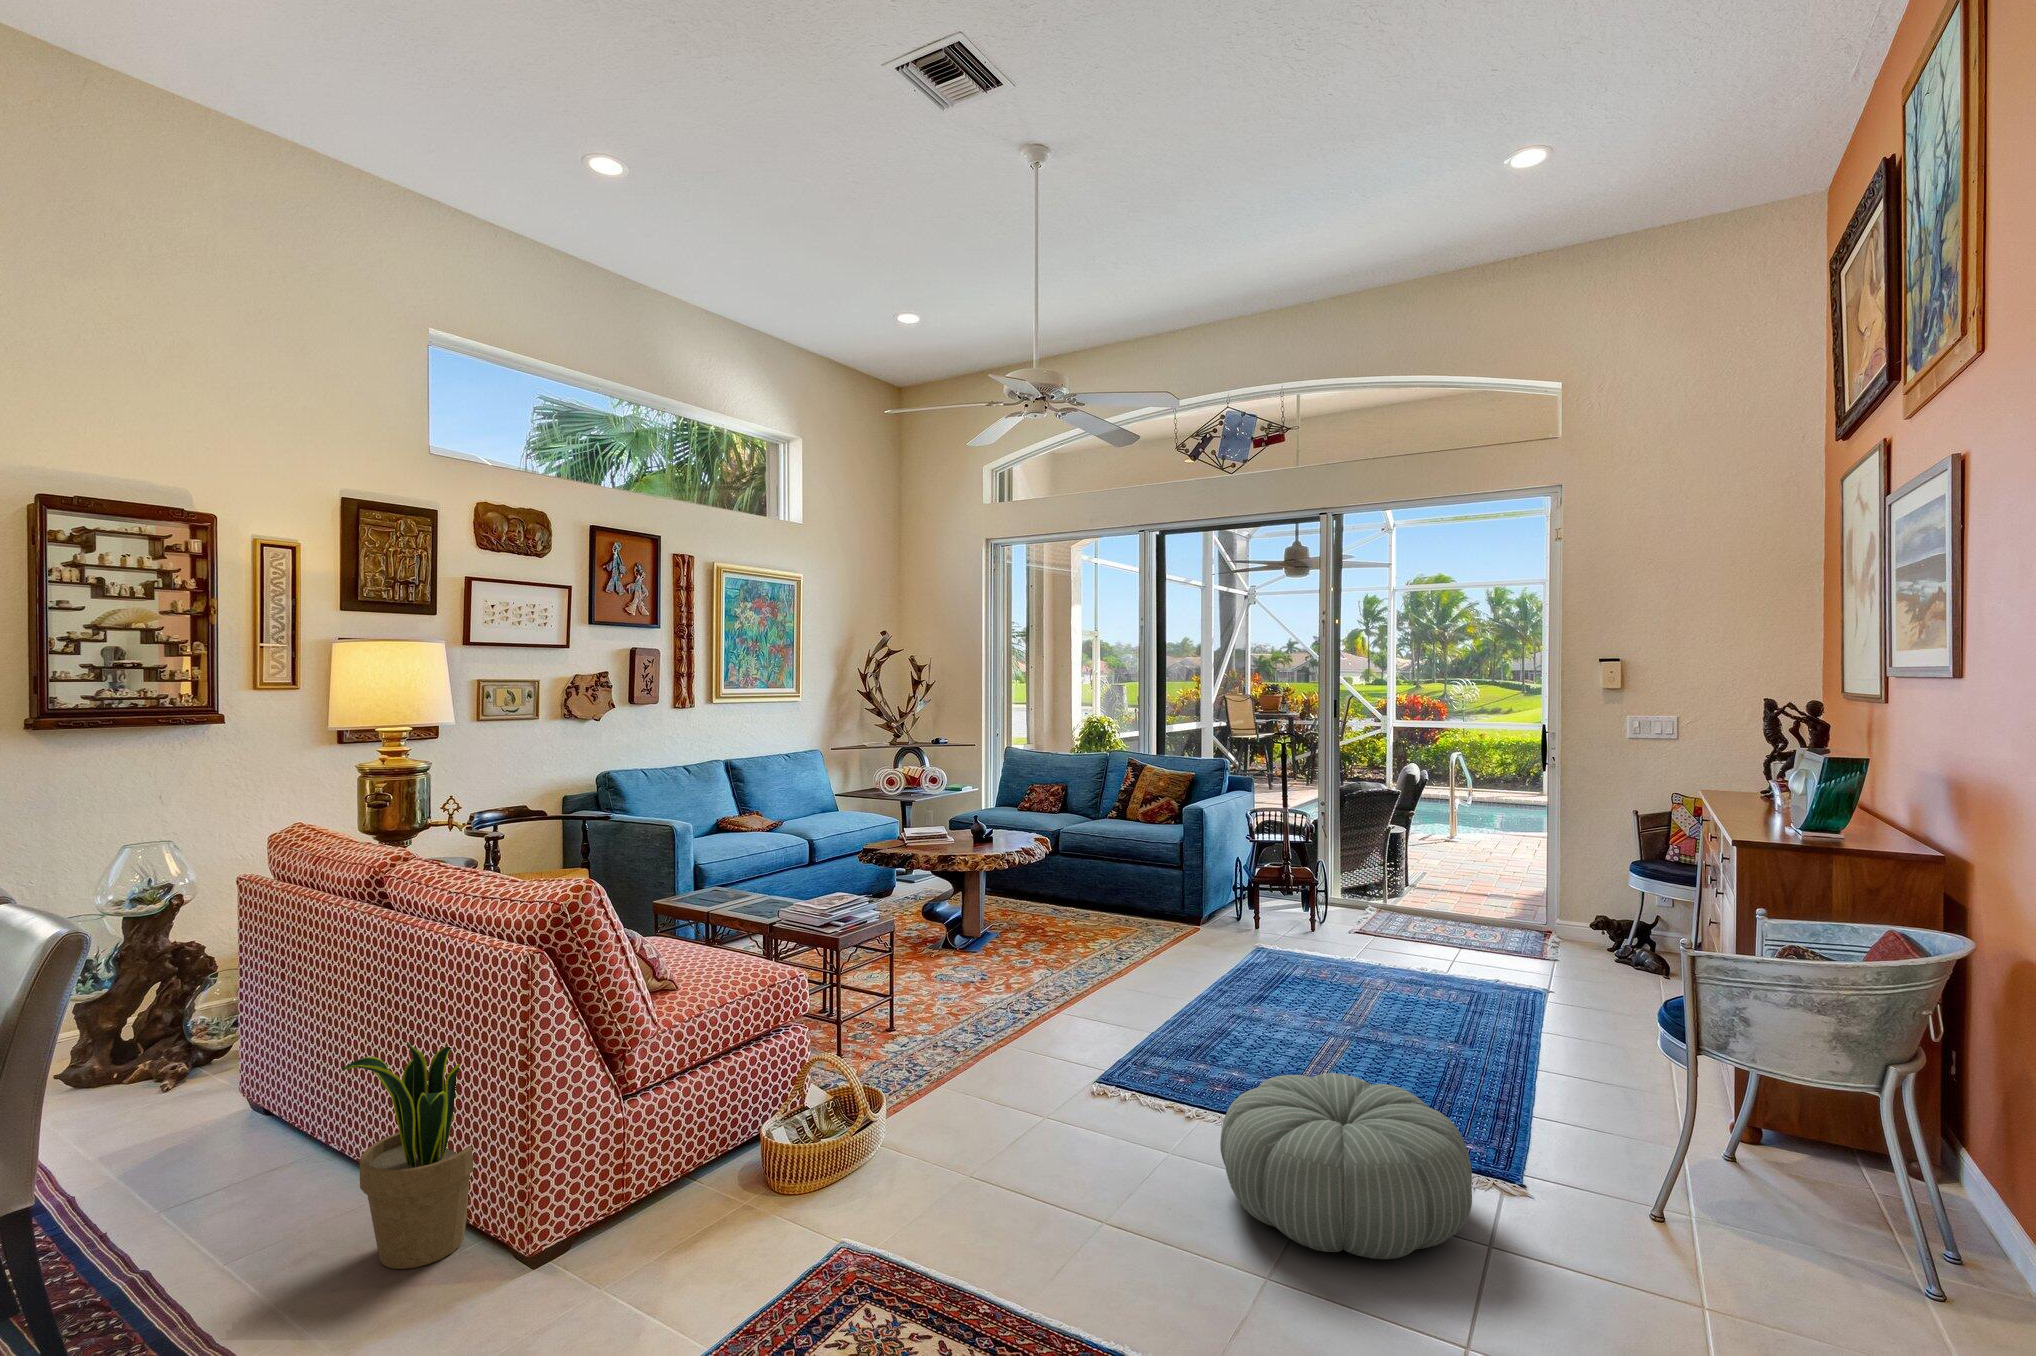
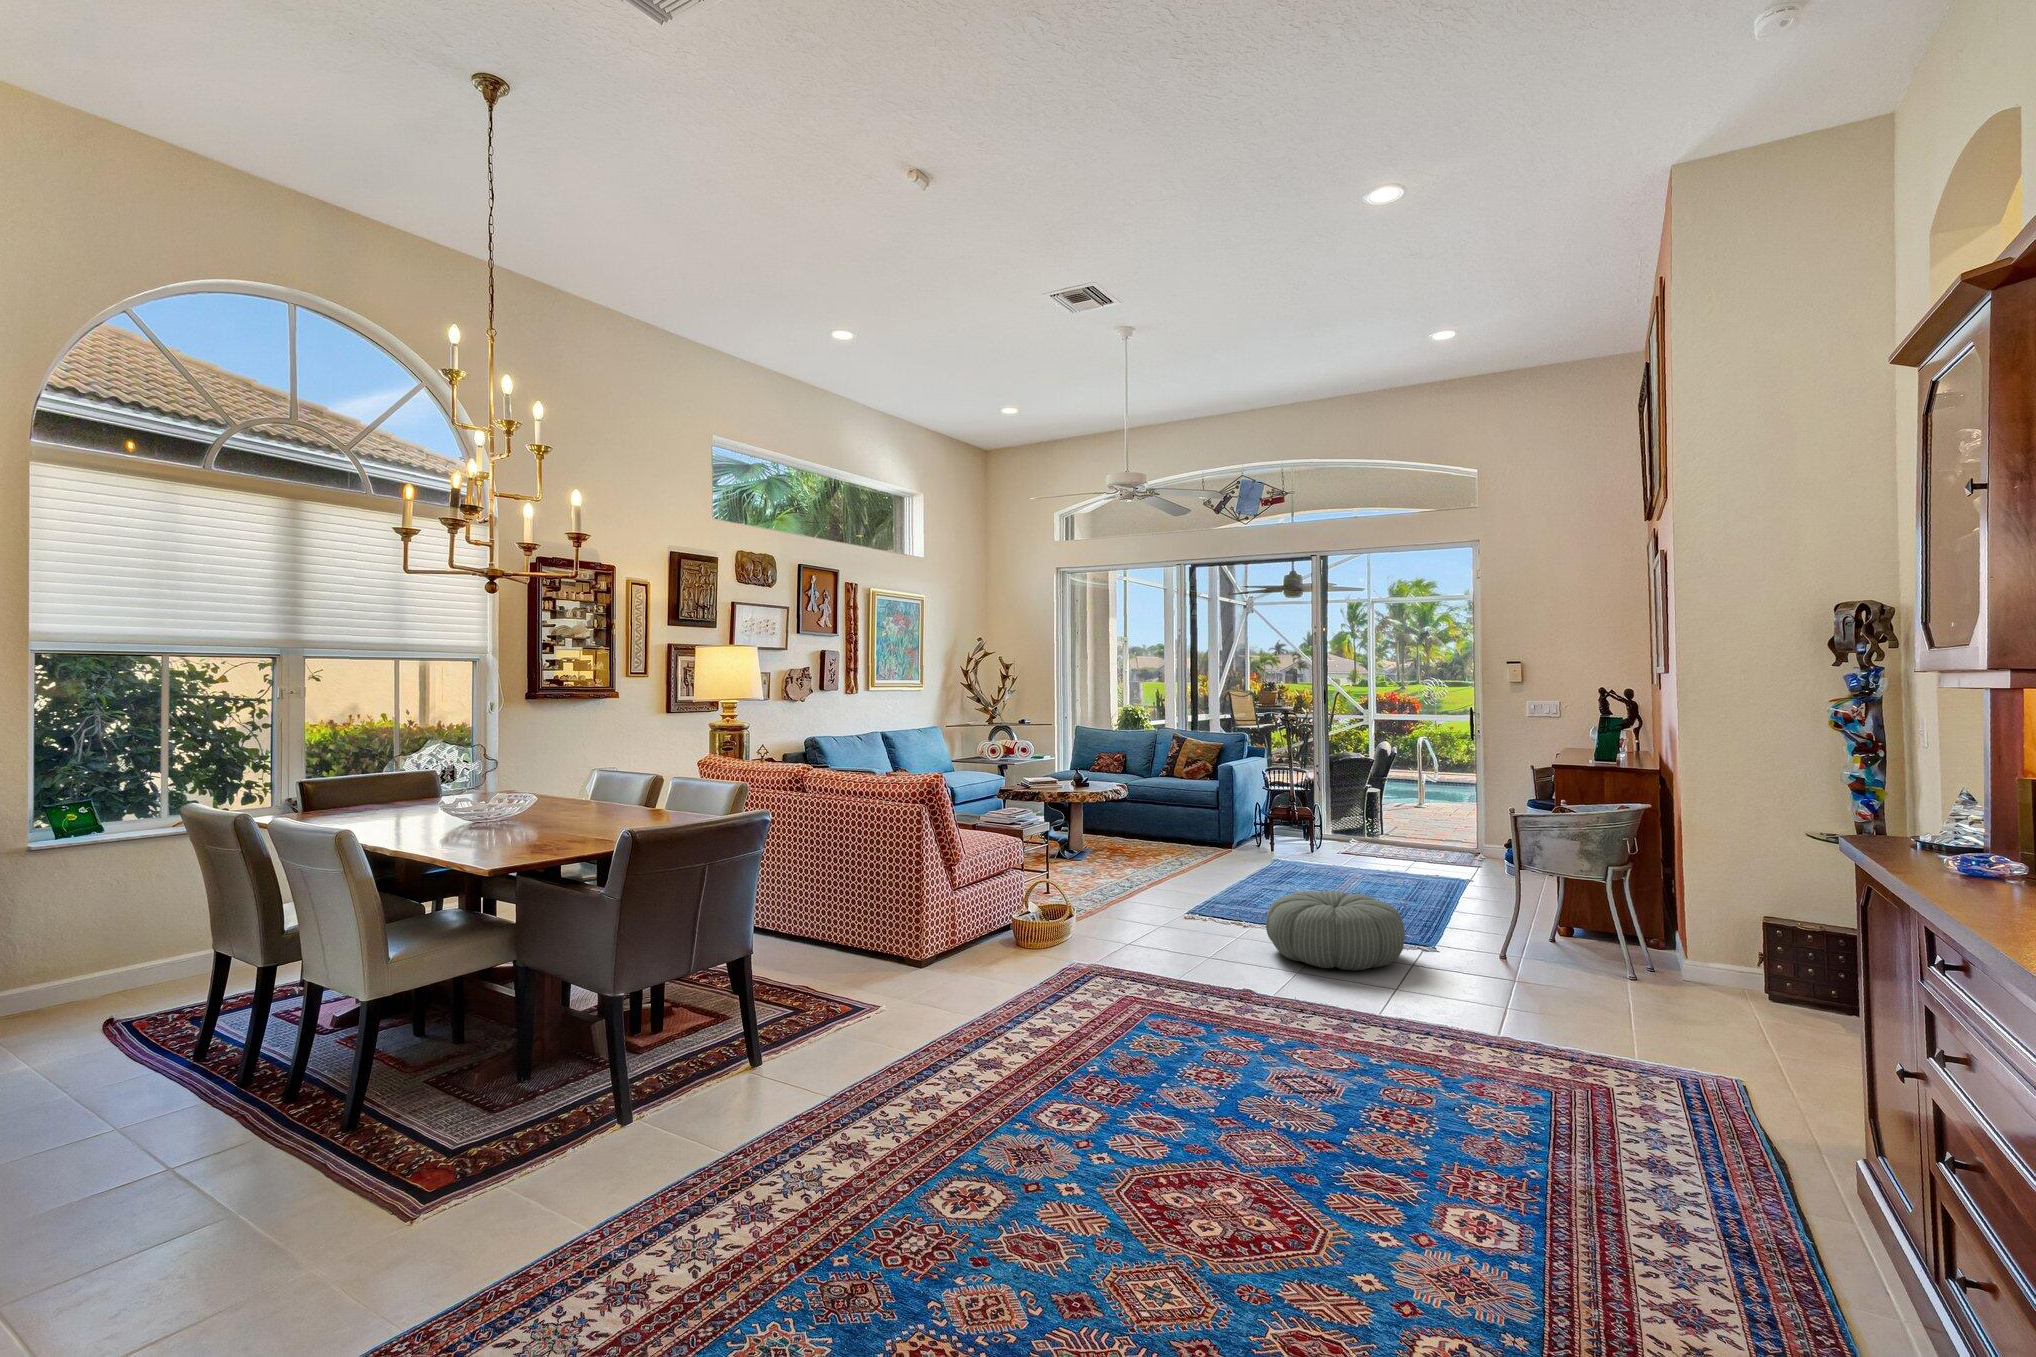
potted plant: present [342,1041,473,1269] -> none [803,856,875,974]

